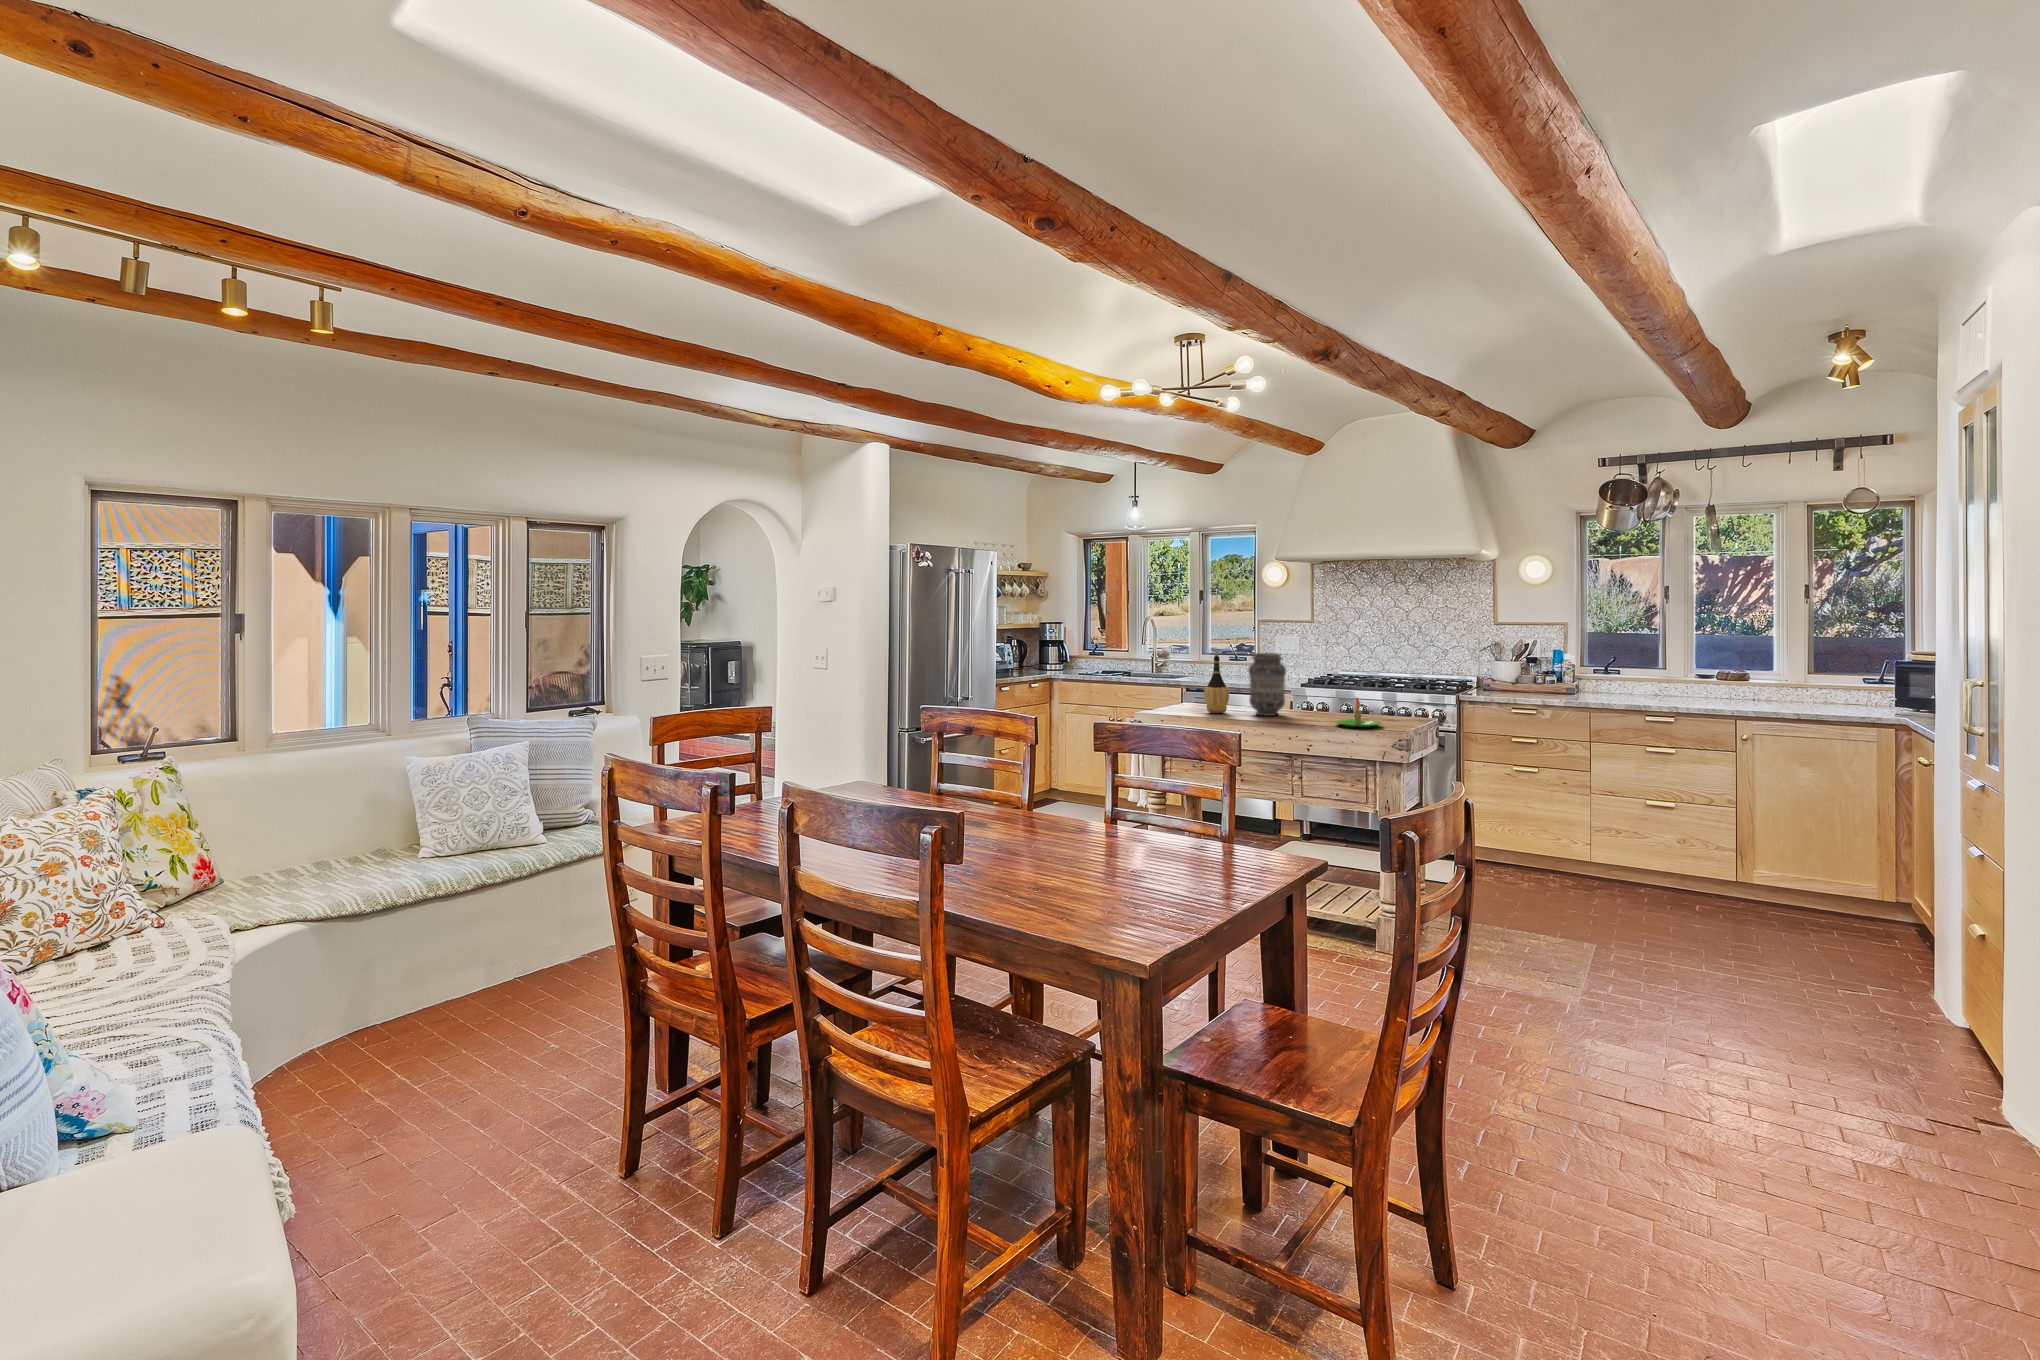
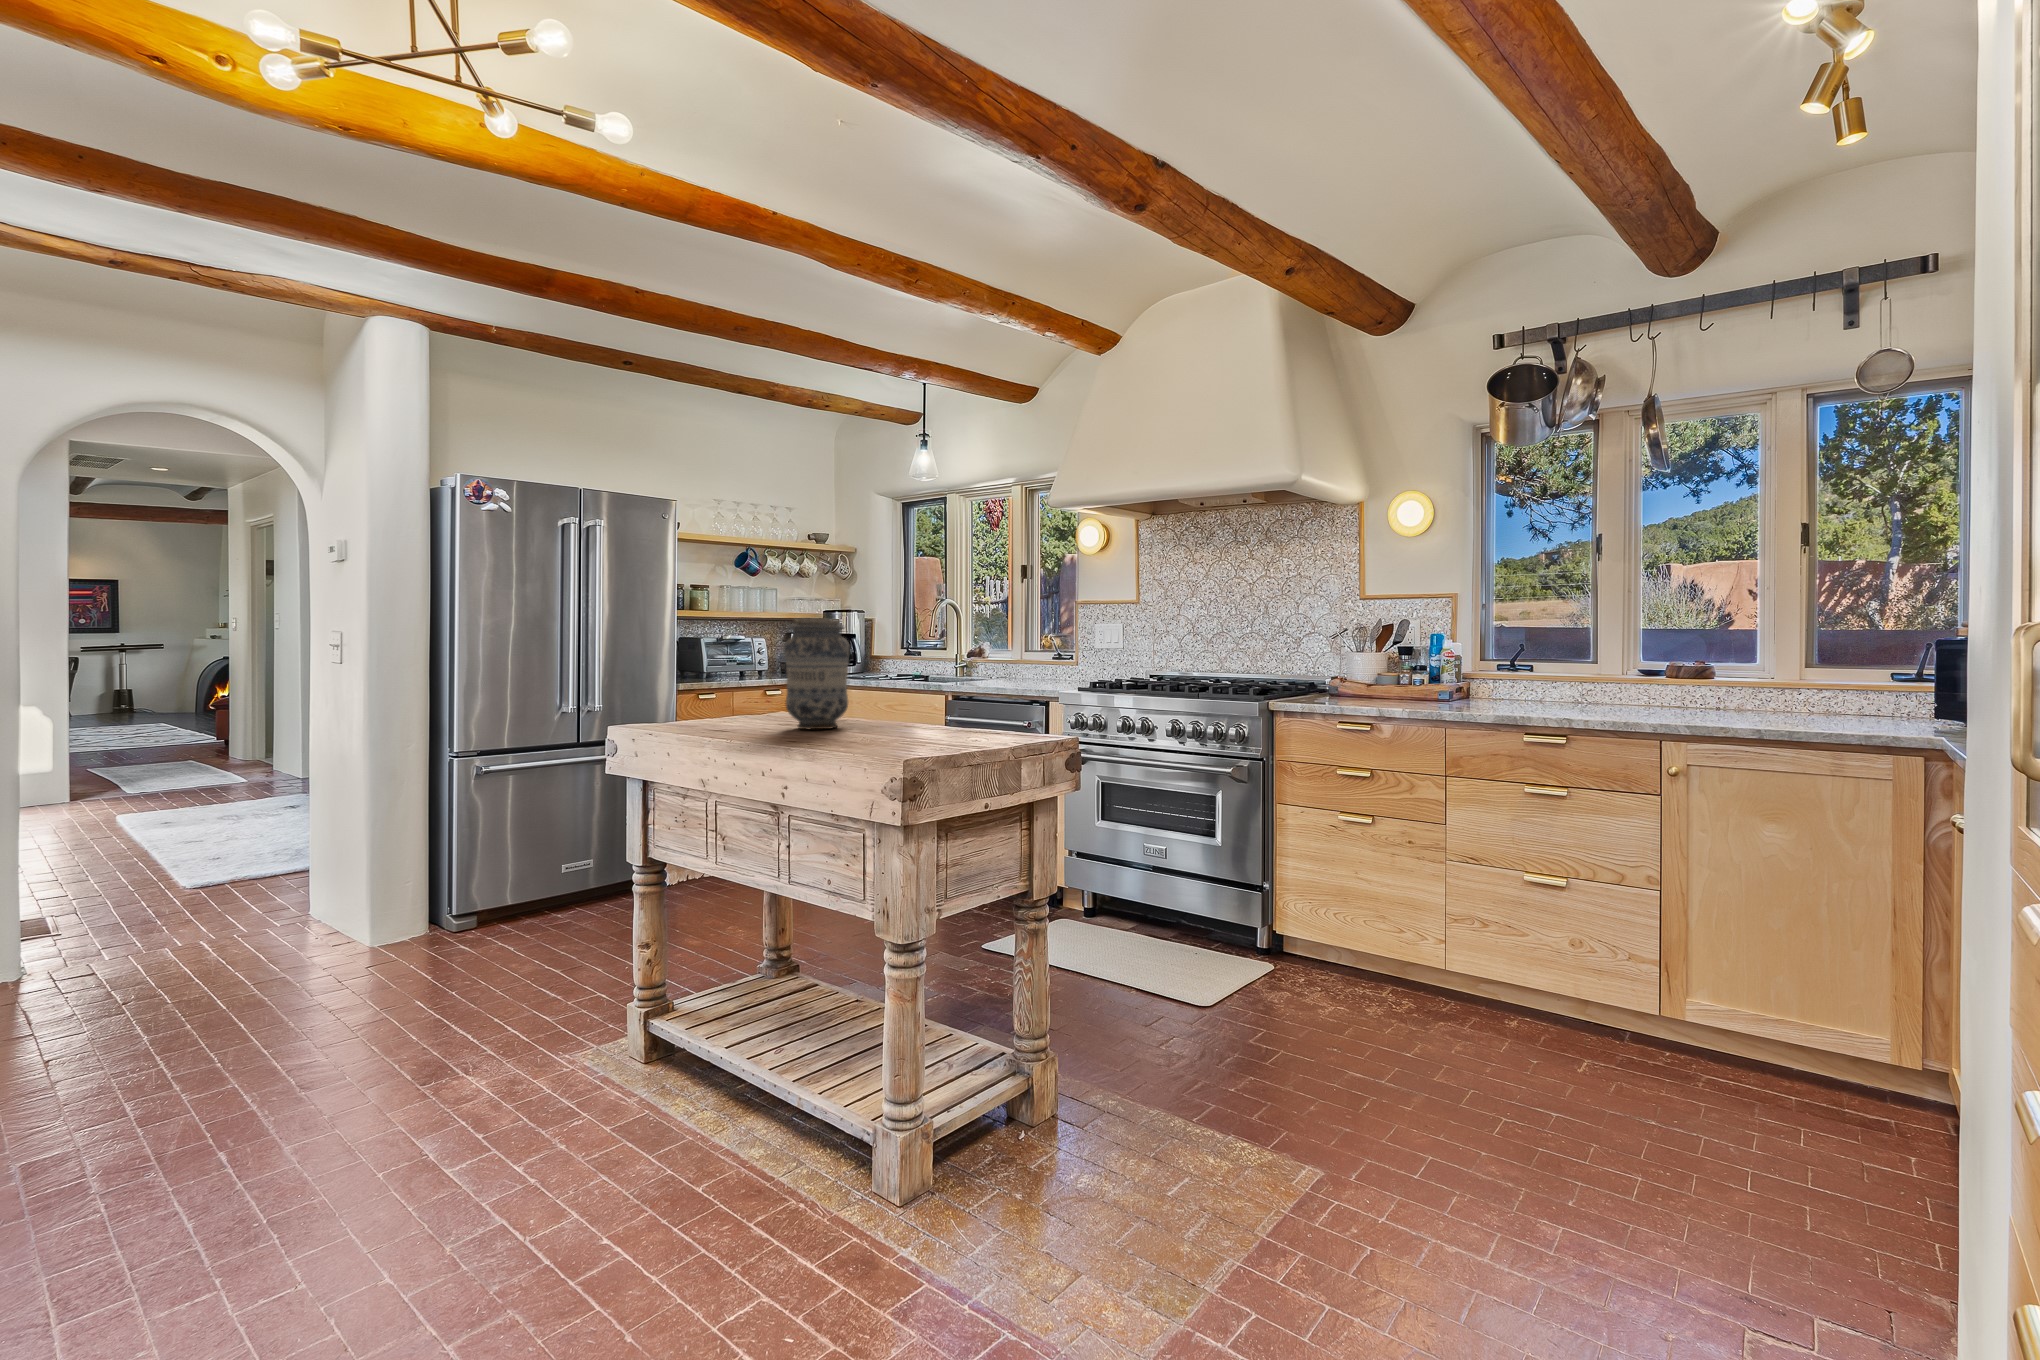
wine bottle: present [1204,652,1229,713] -> none [725,618,770,724]
candle: present [1334,697,1382,727] -> none [854,693,940,751]

